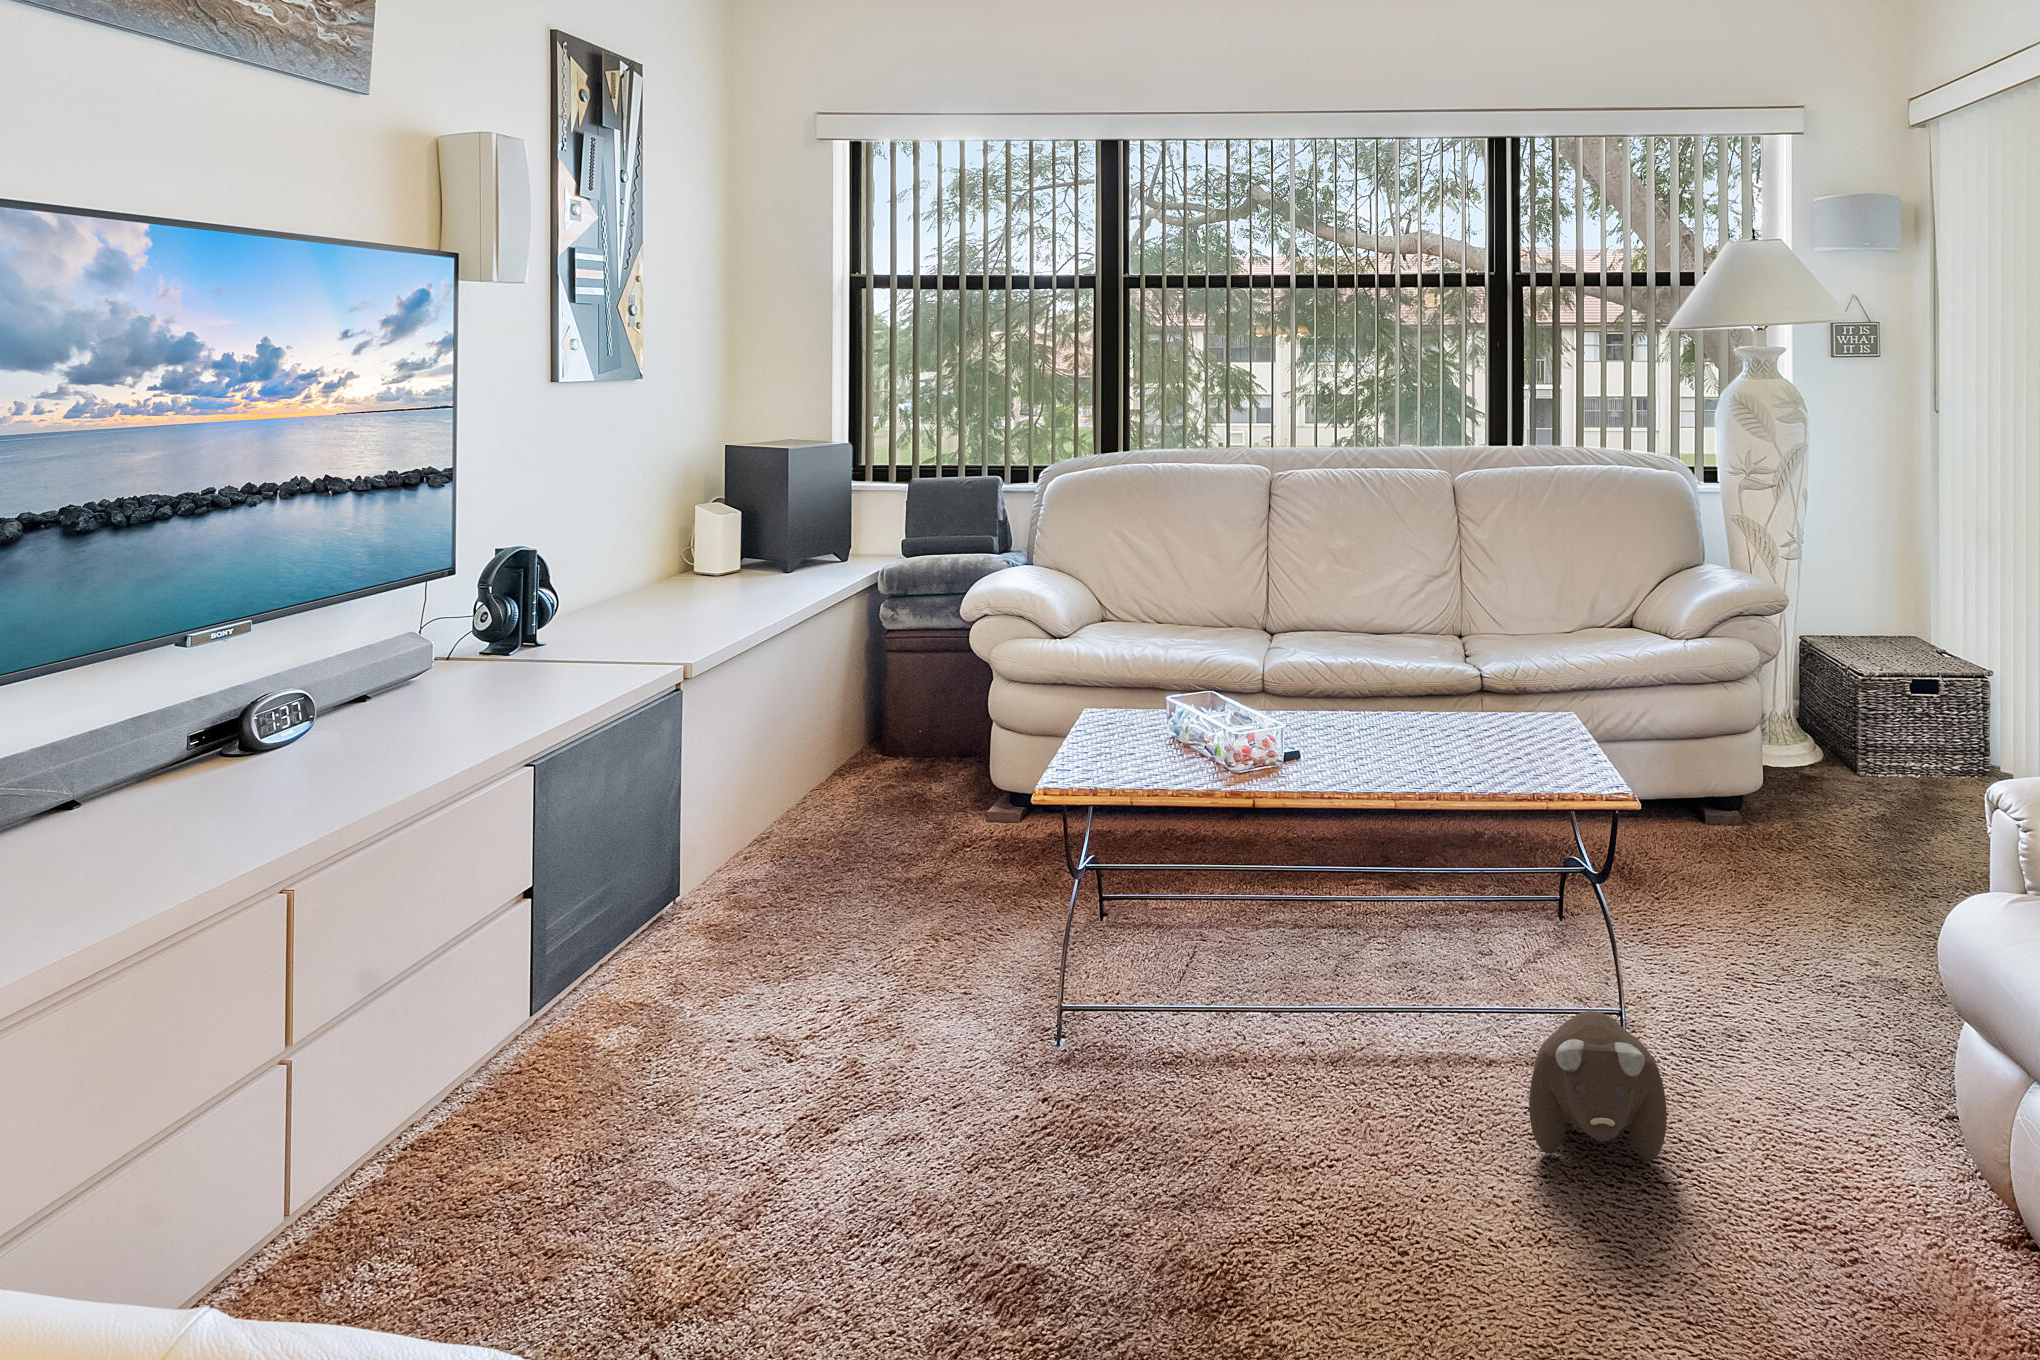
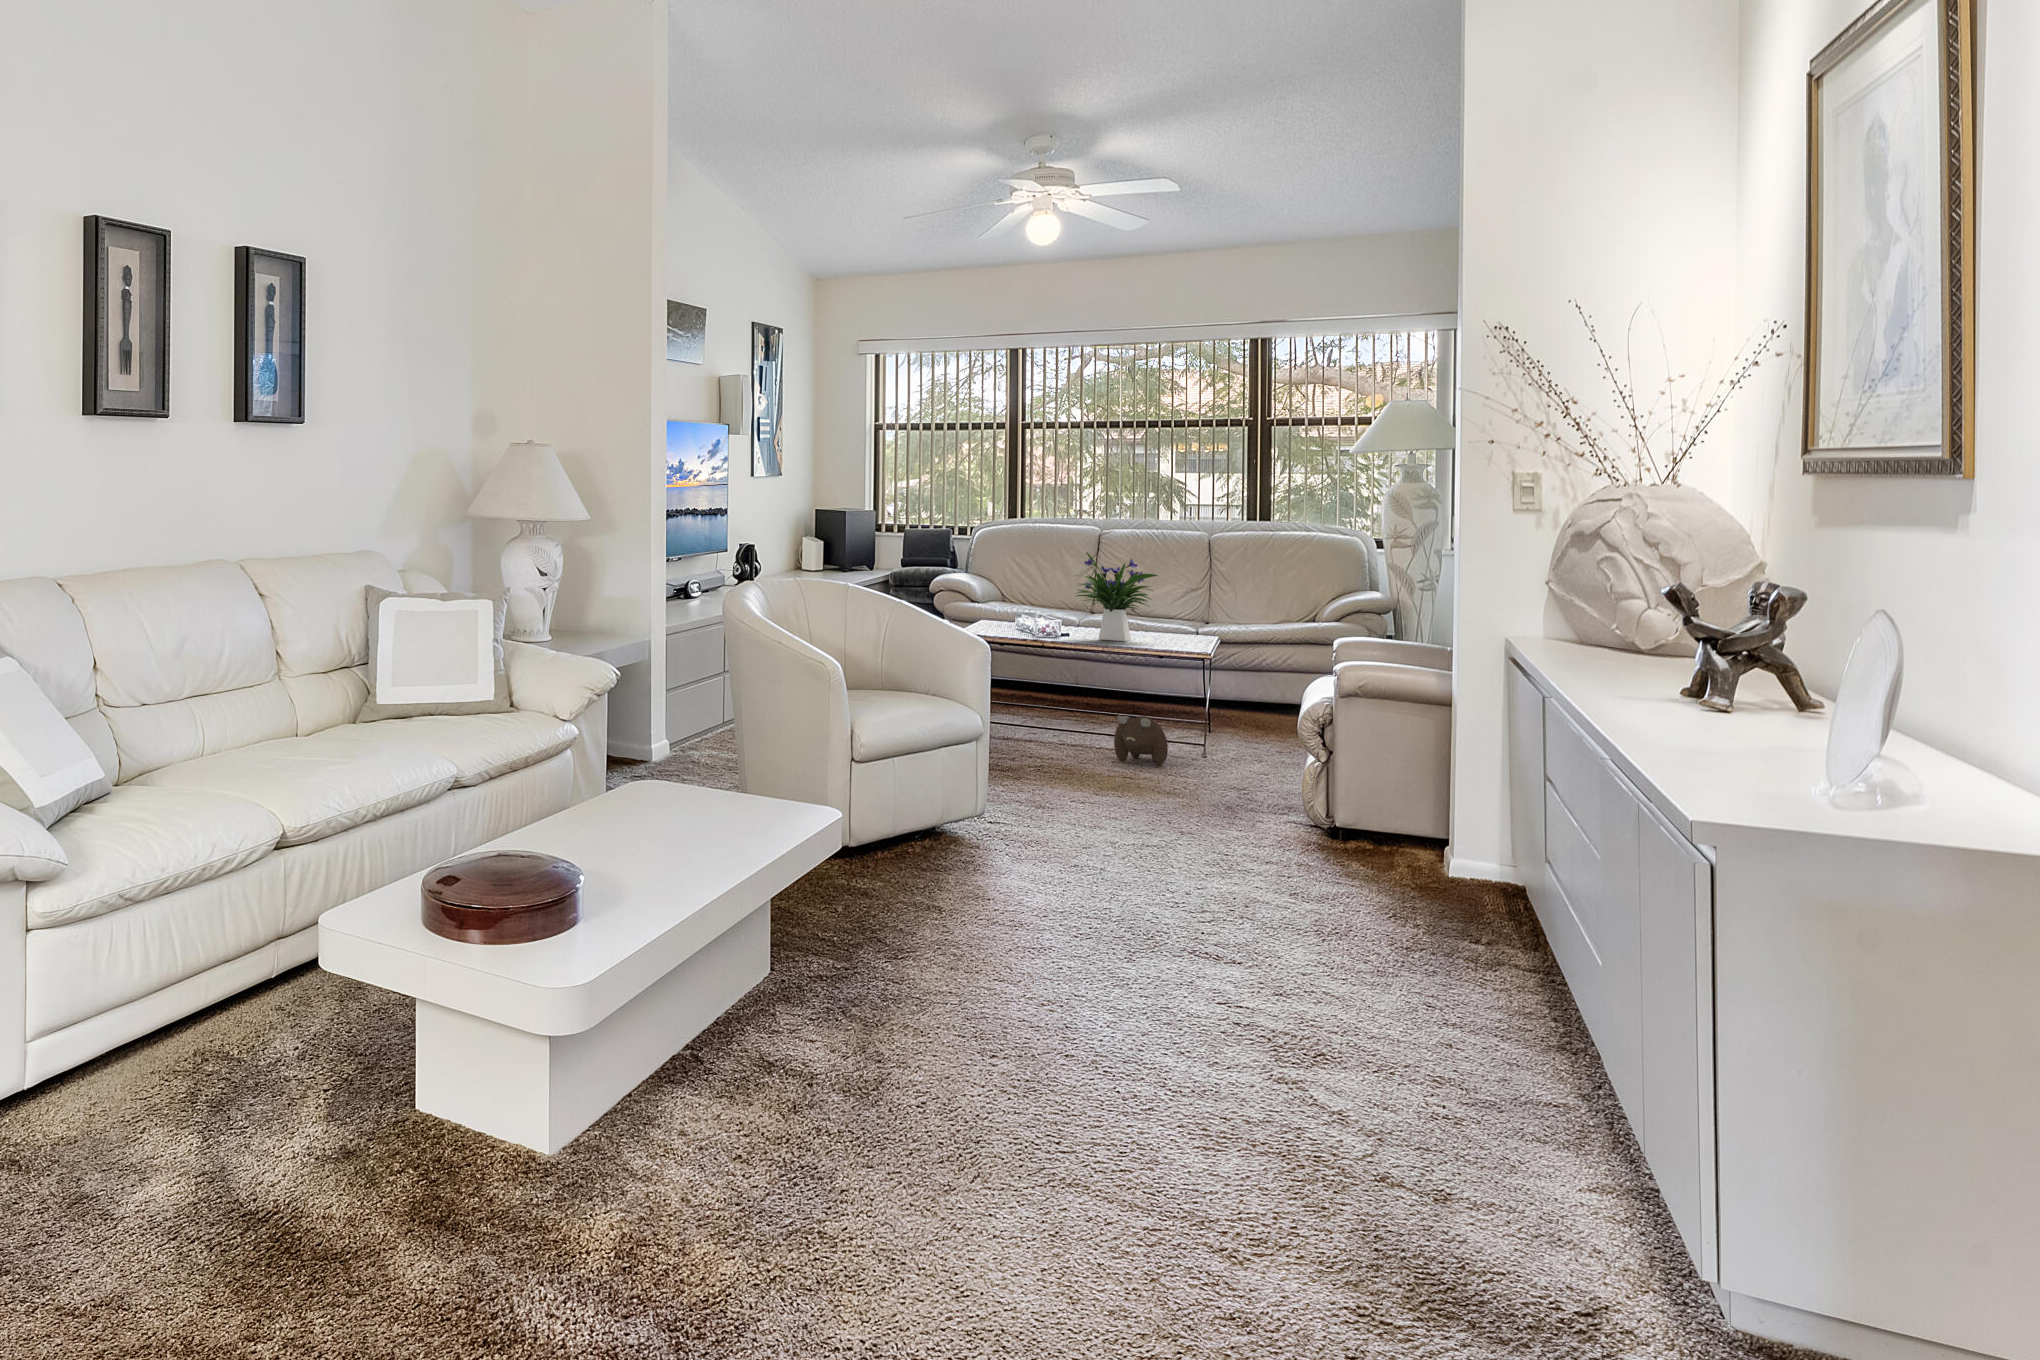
flower arrangement: none [1326,550,1511,755] -> present [1077,552,1157,641]

